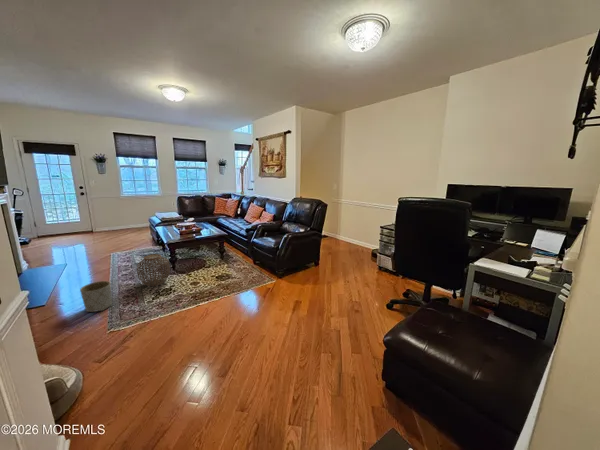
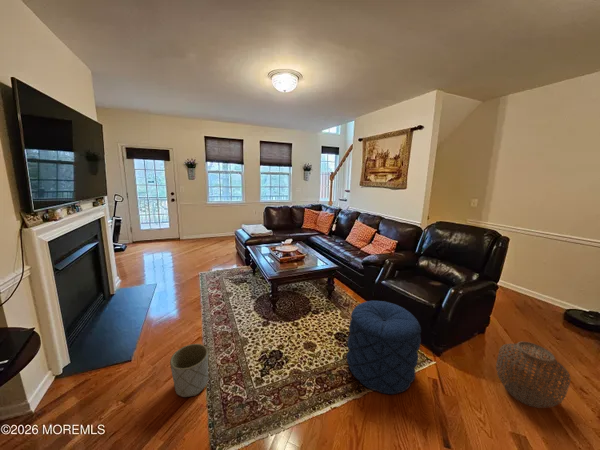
pouf: none [215,246,259,296] -> present [347,301,421,394]
woven basket: present [137,254,170,286] -> present [496,341,570,408]

